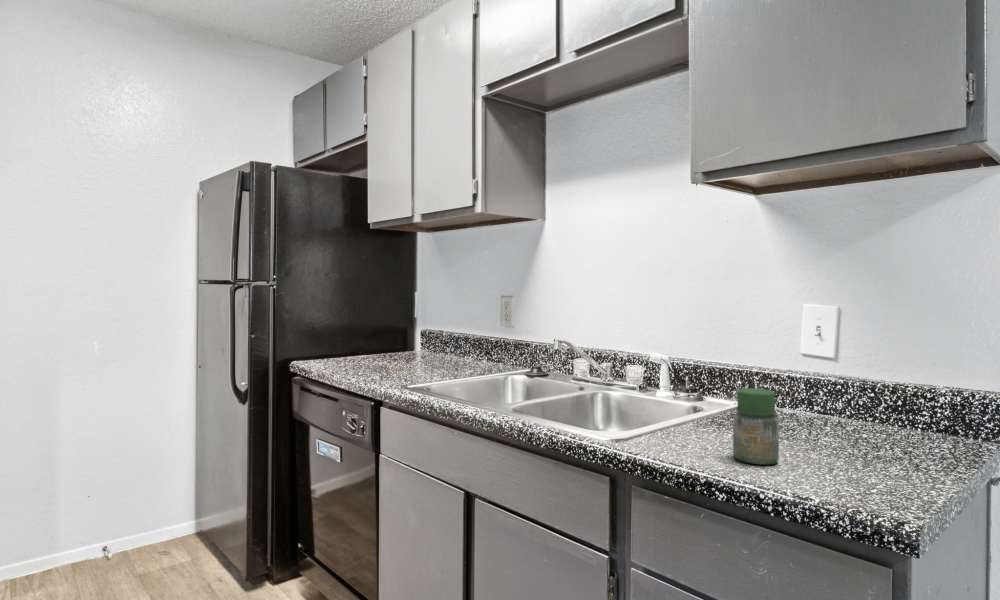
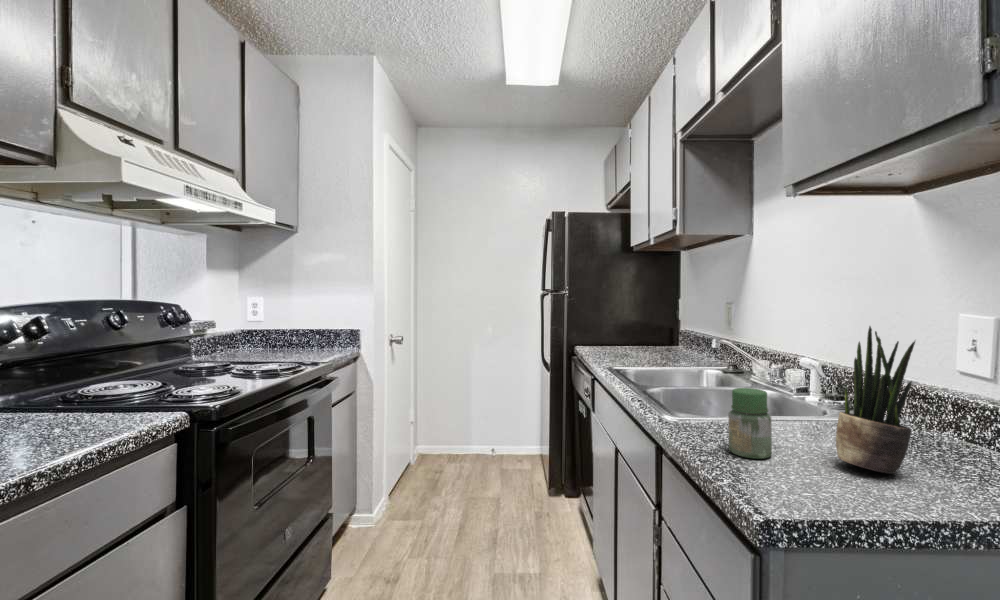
potted plant: none [812,315,875,452] -> present [836,326,915,474]

